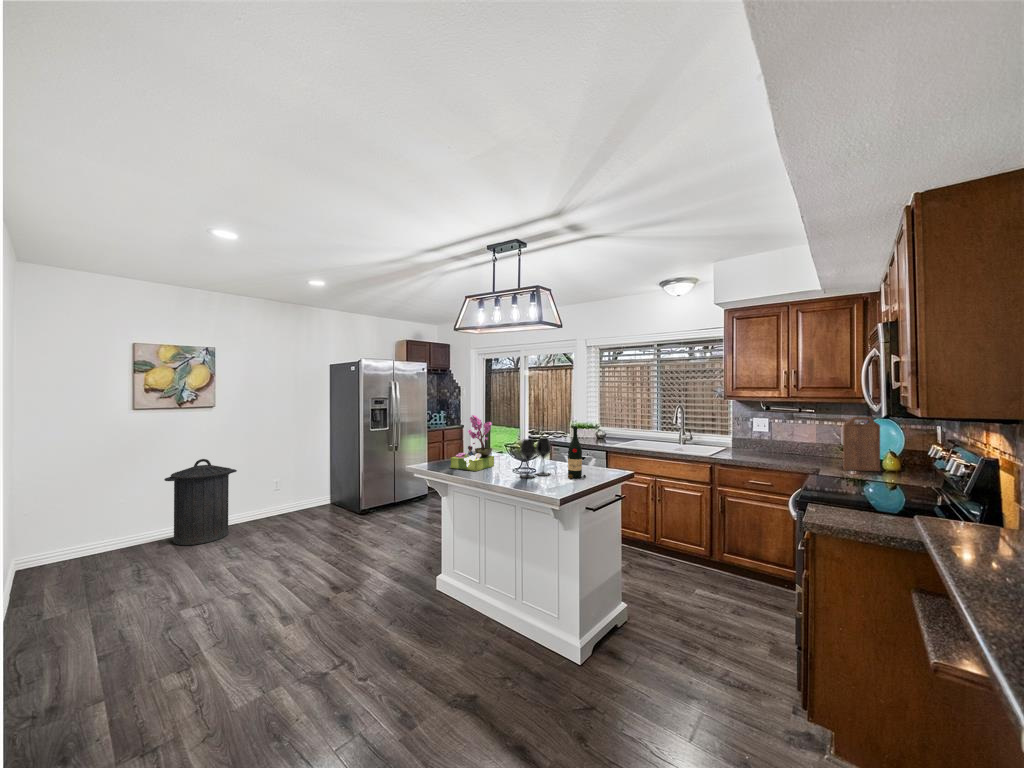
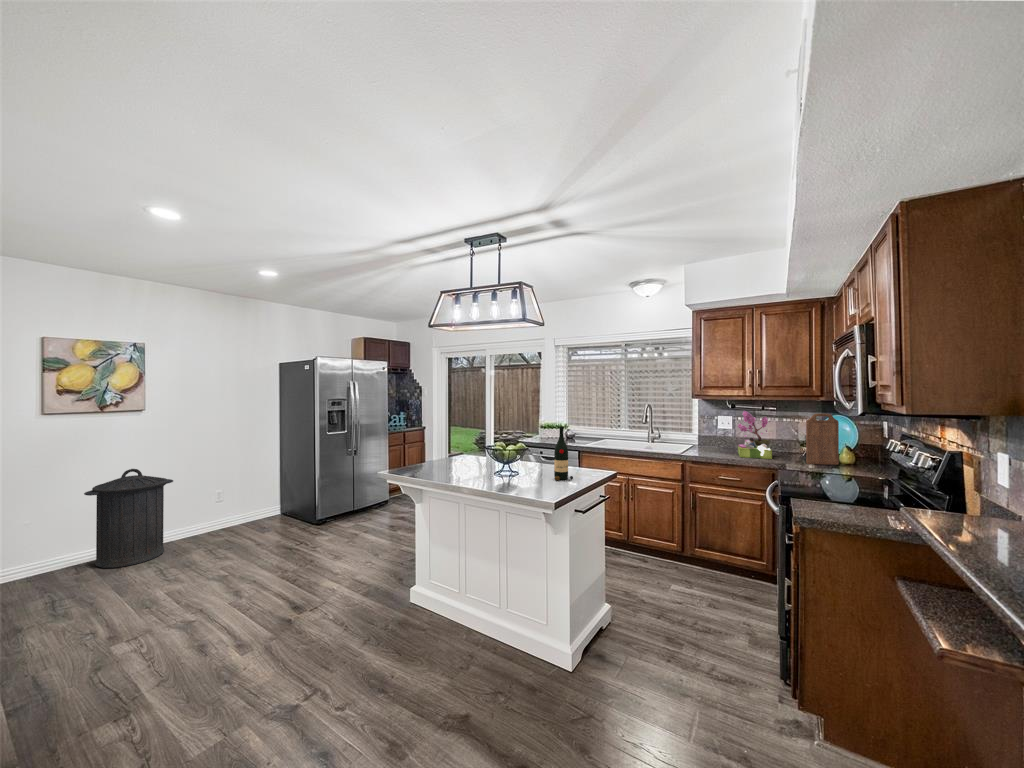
flower arrangement: present [451,415,494,471] -> present [738,411,772,459]
wine glass: present [520,438,551,478] -> none [504,439,536,481]

